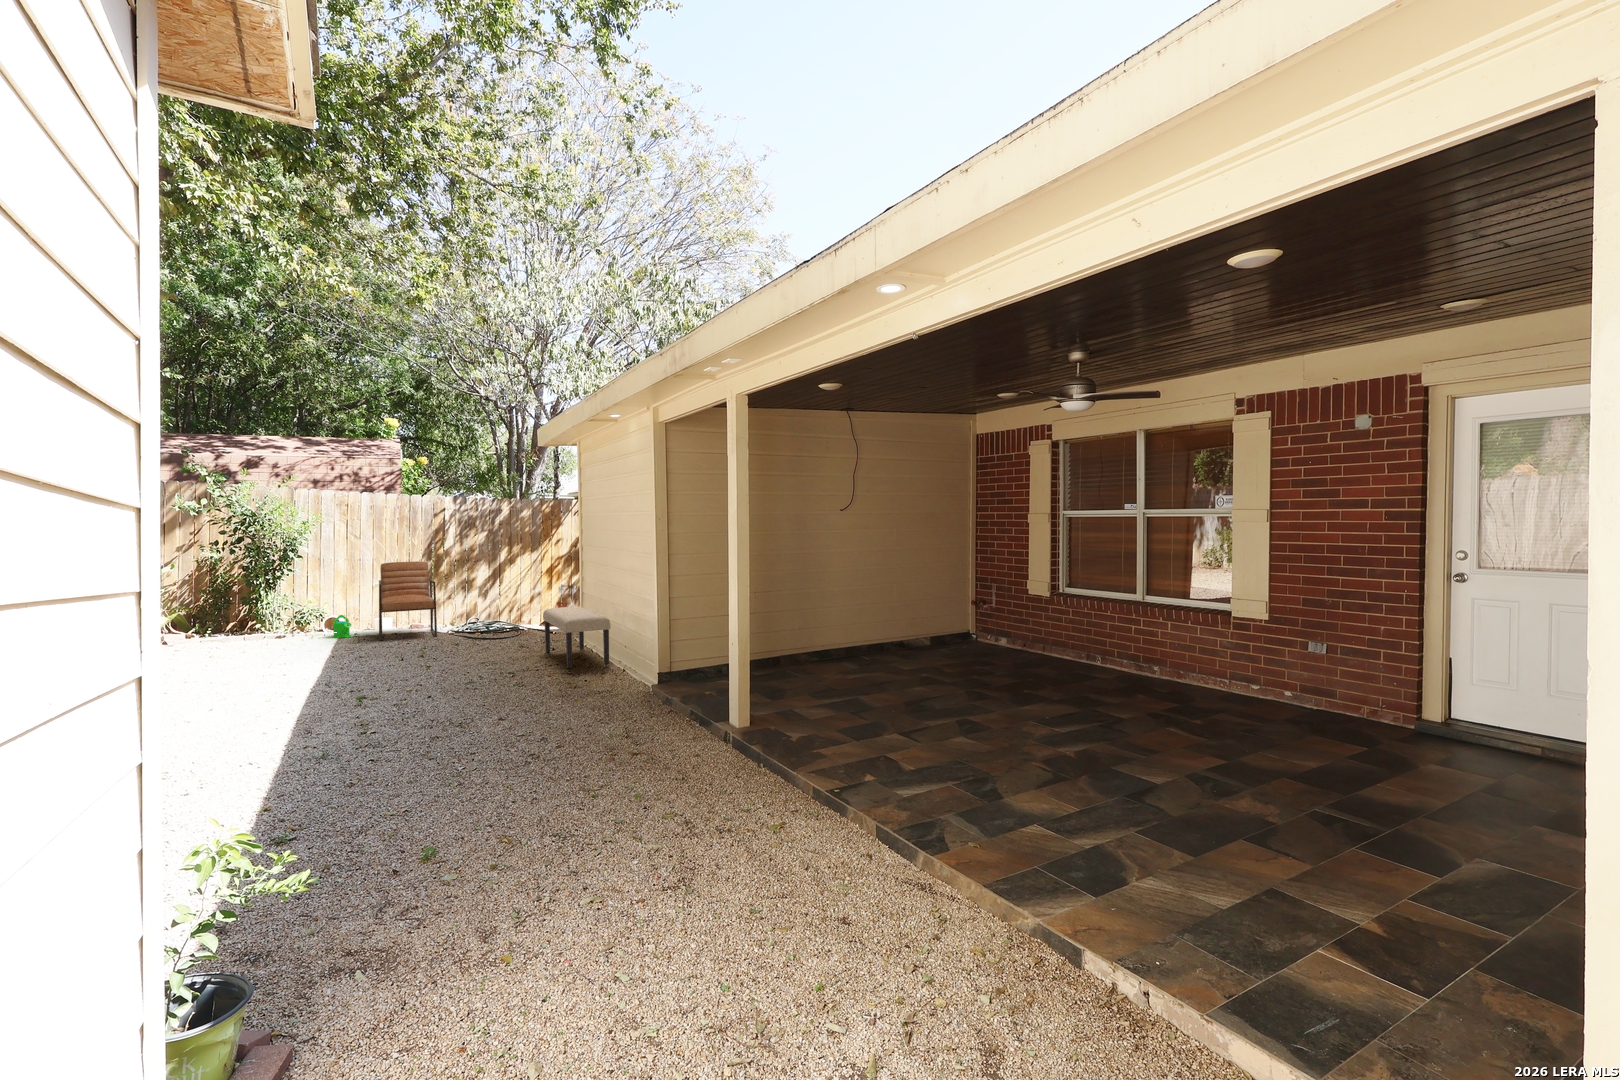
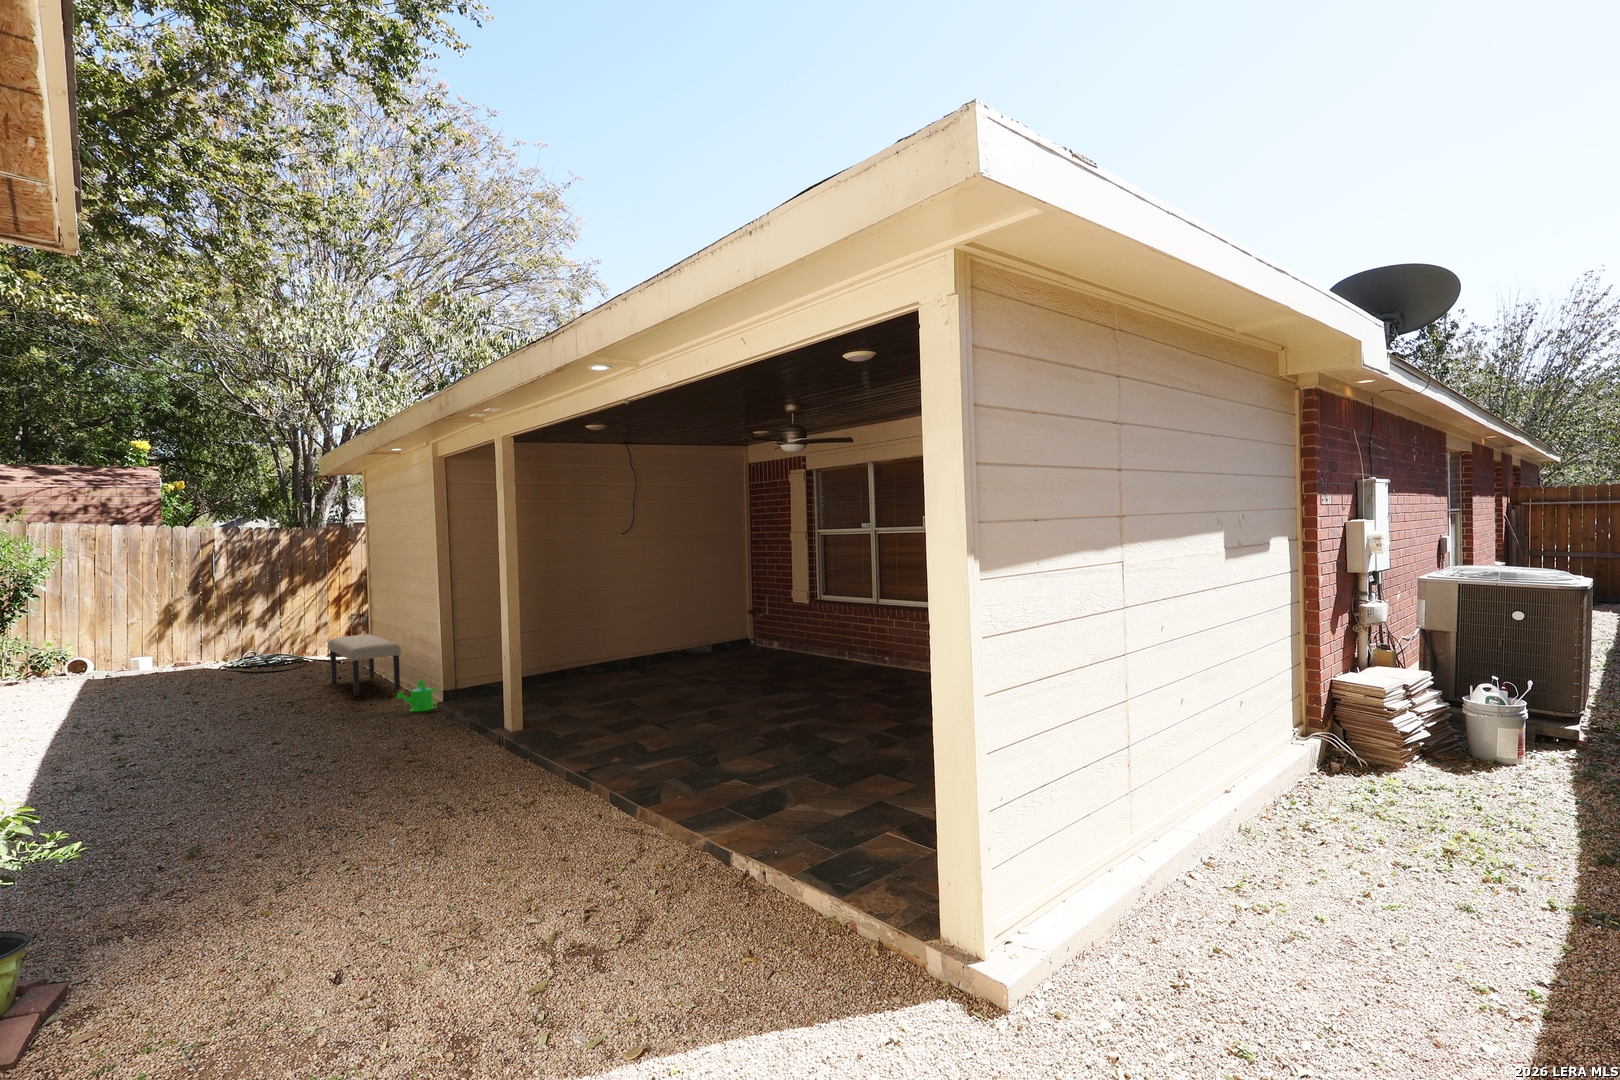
chair: present [379,562,437,641] -> none [135,596,207,682]
watering can: present [333,615,351,638] -> present [397,680,436,712]

